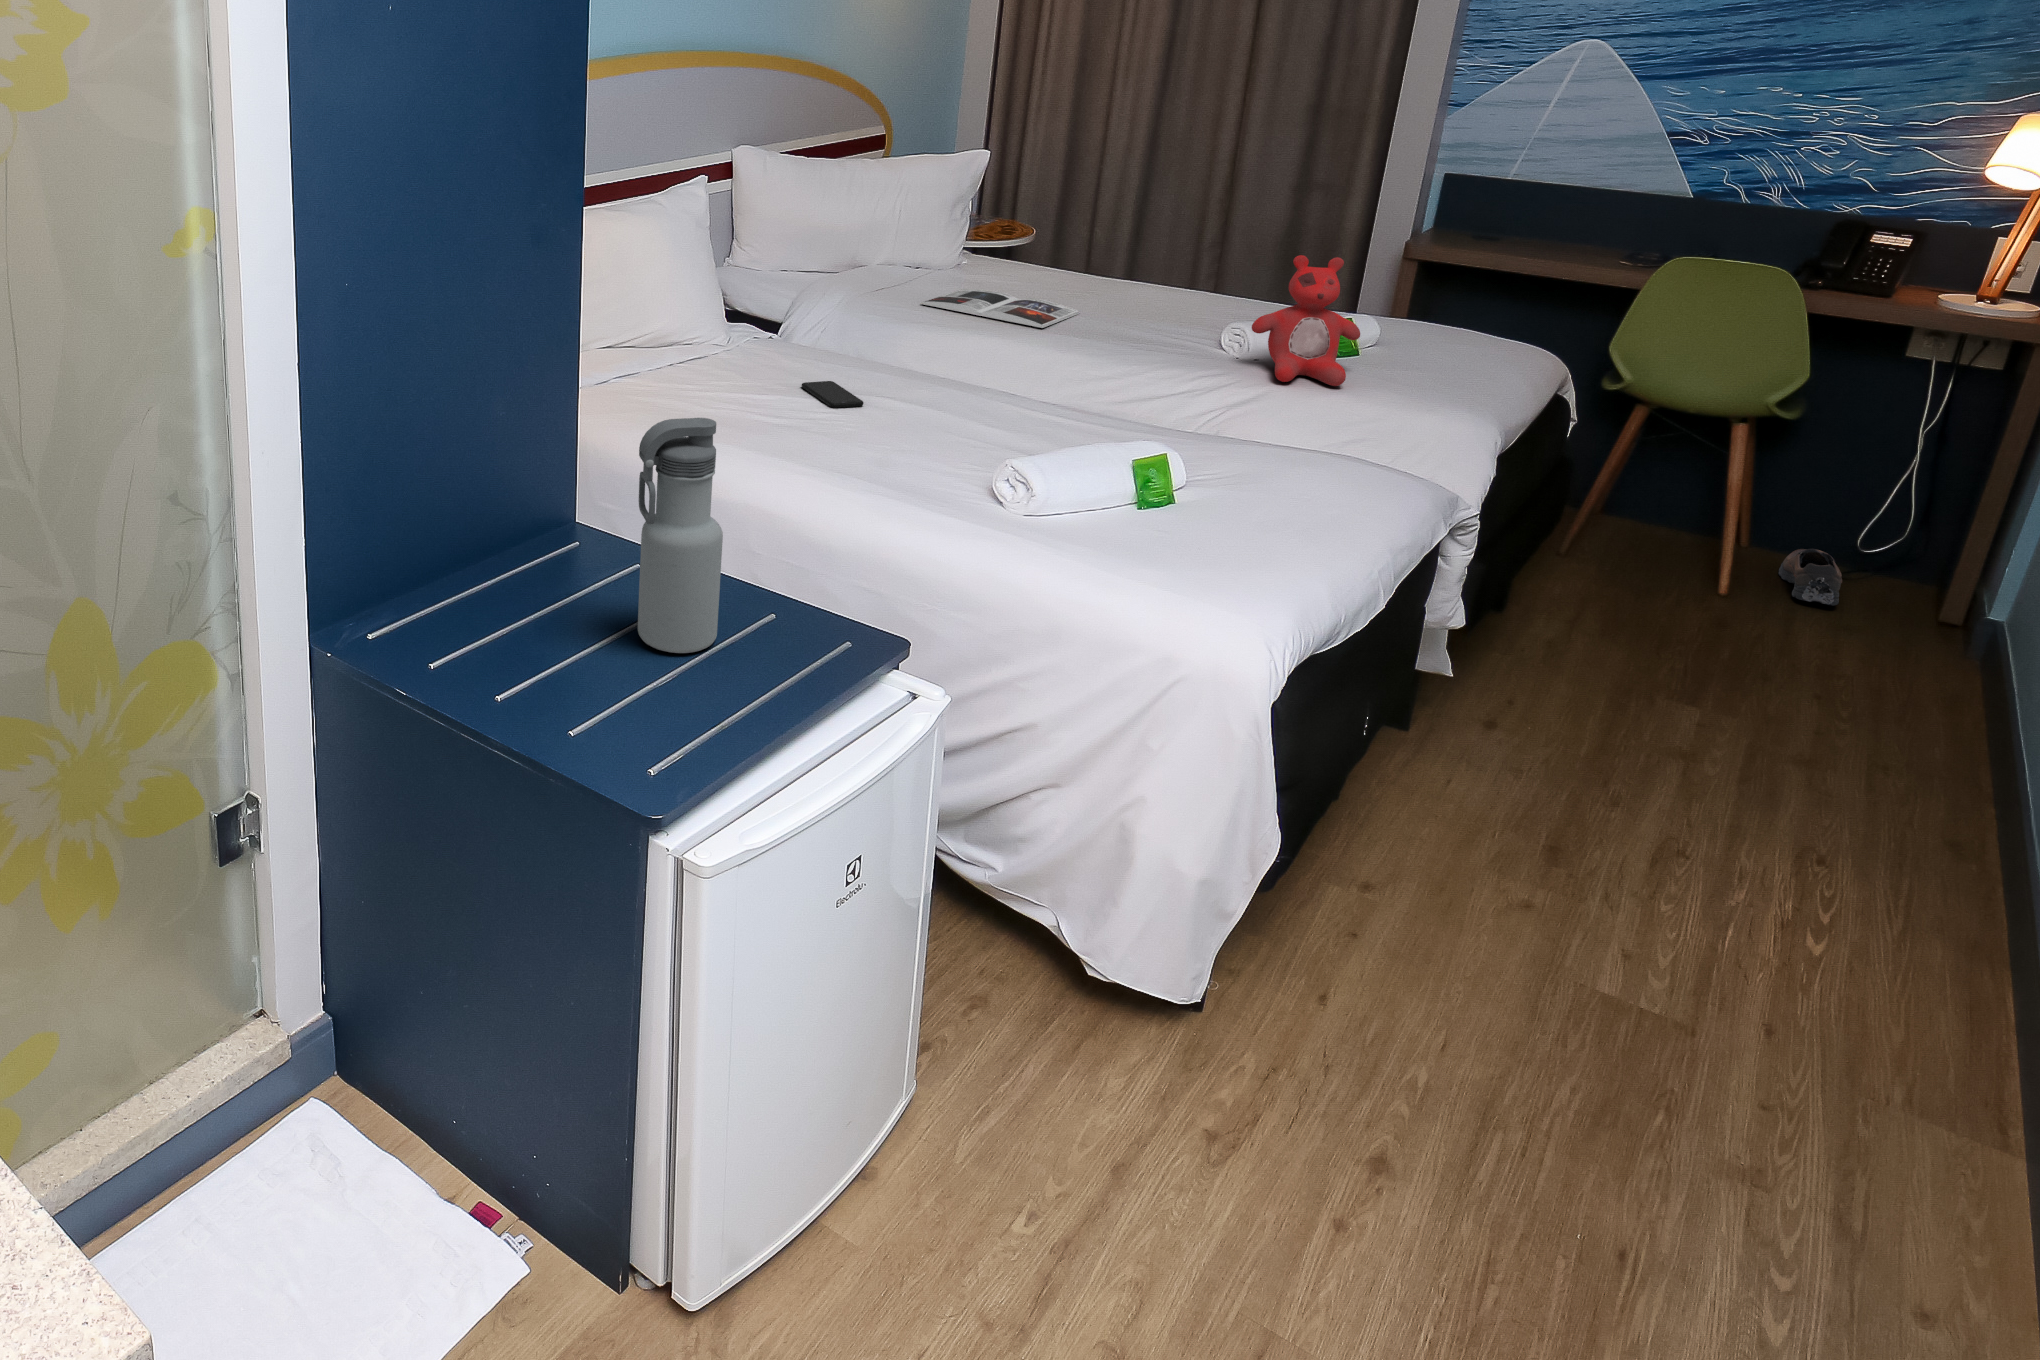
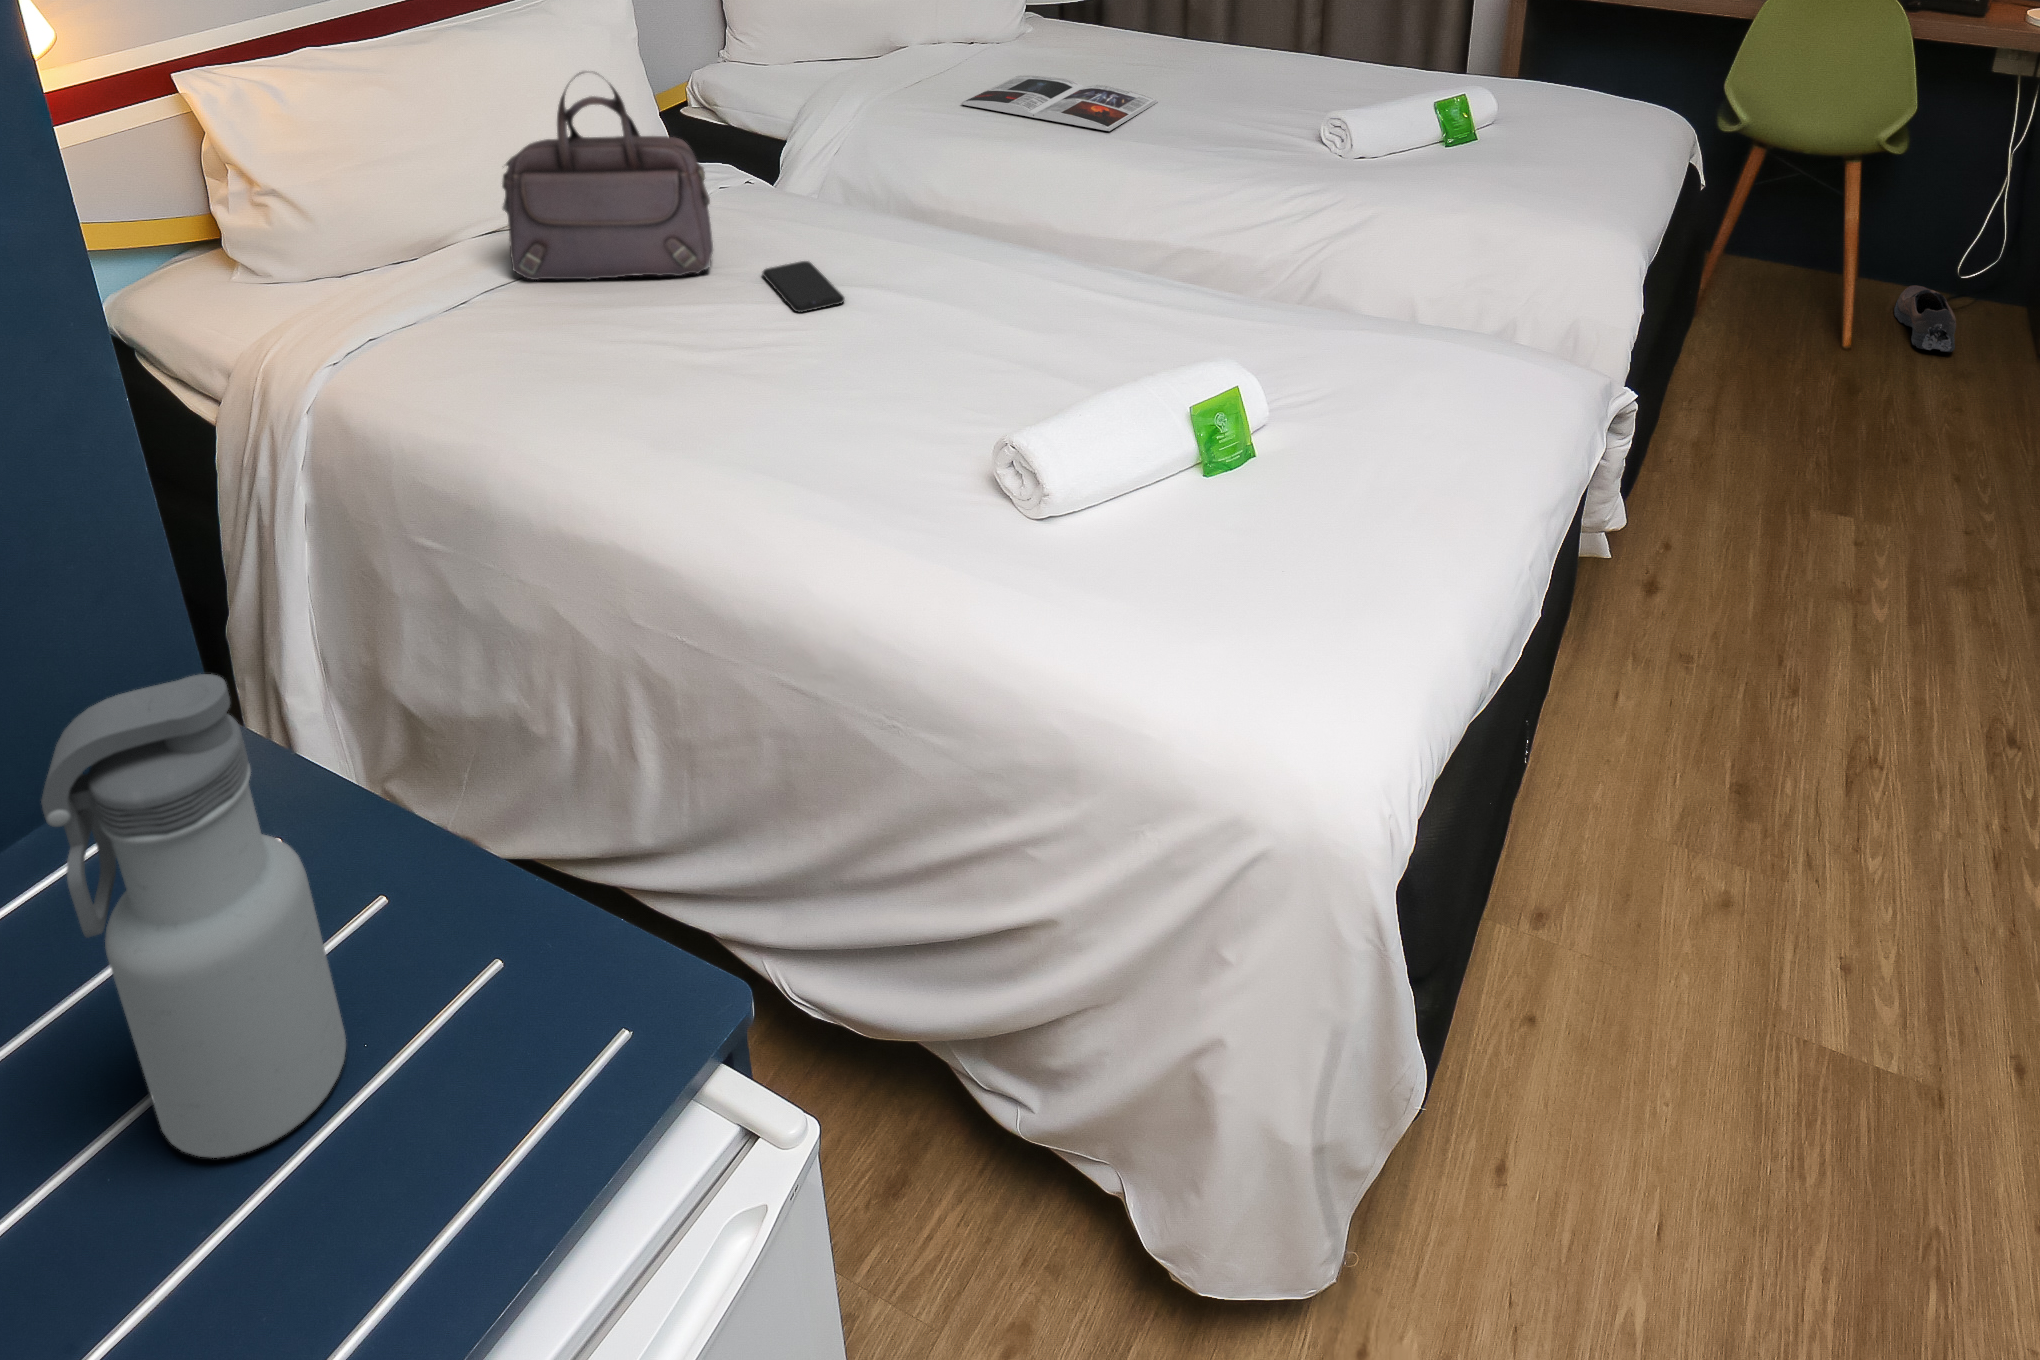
handbag: none [635,236,771,382] -> present [502,72,713,280]
stuffed bear: present [1252,255,1360,386] -> none [1352,29,1476,194]

